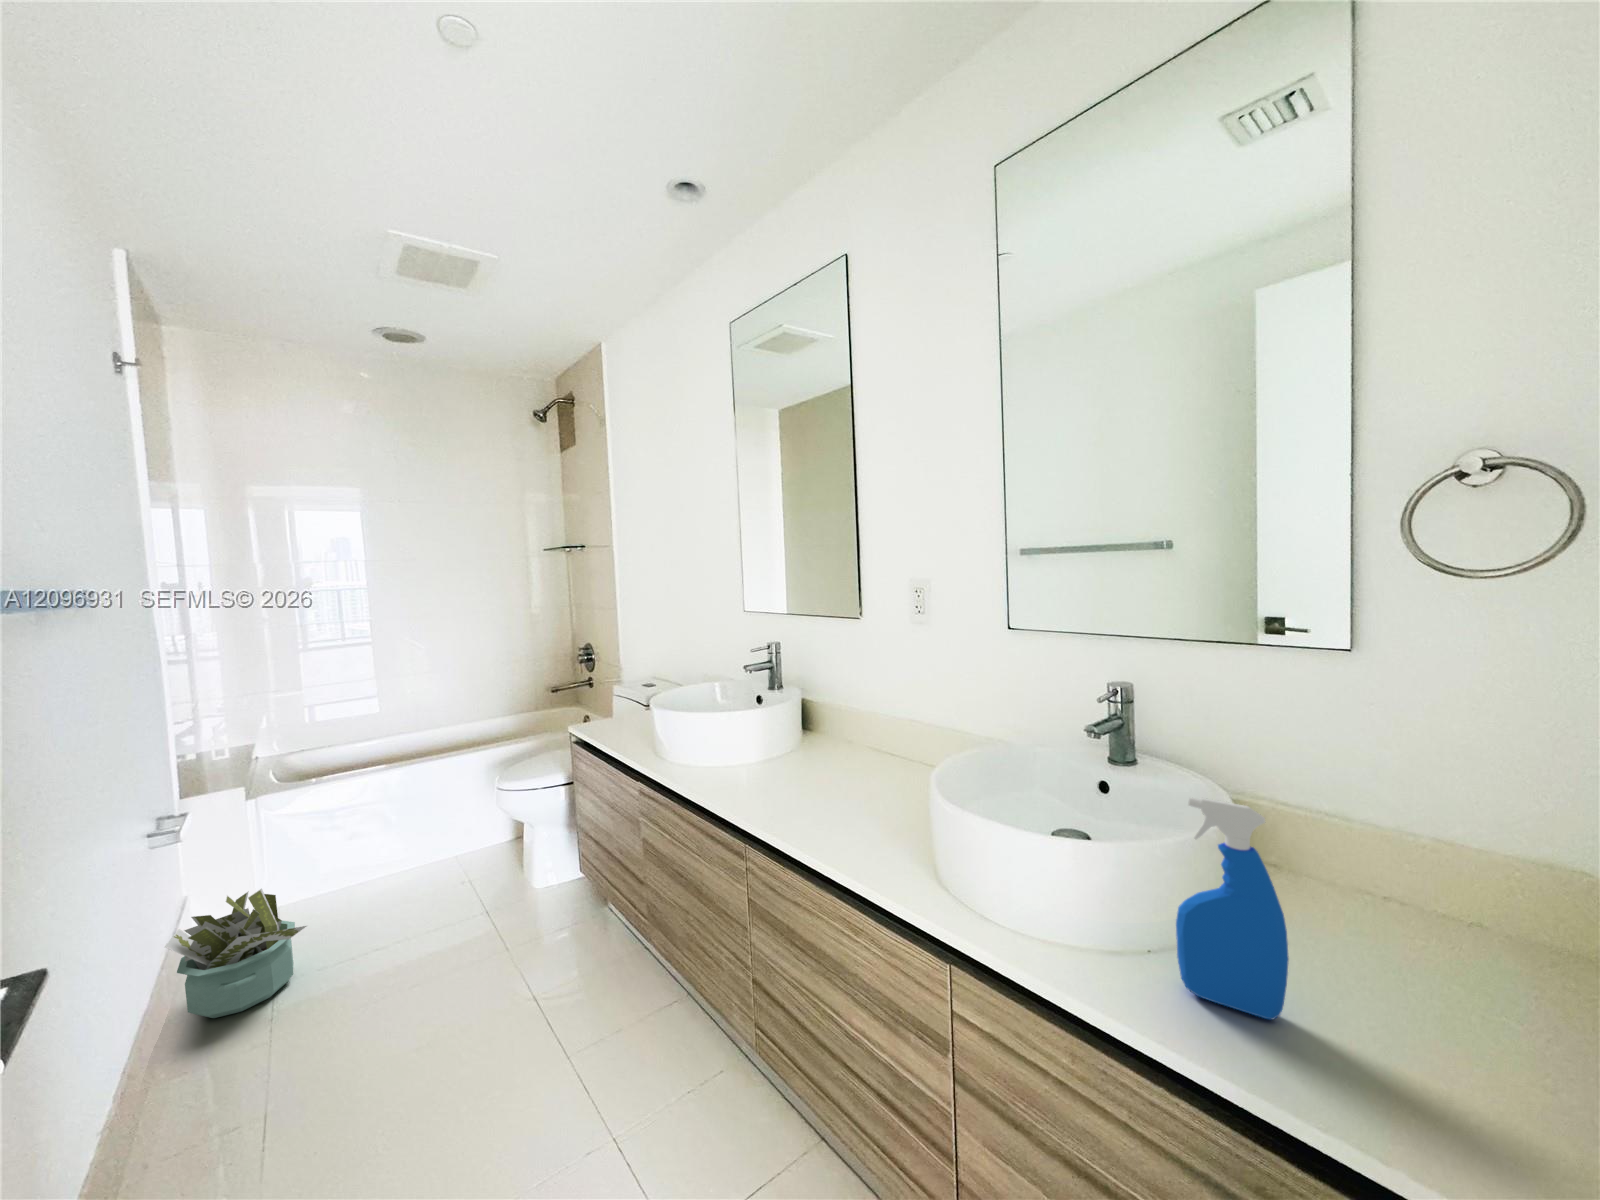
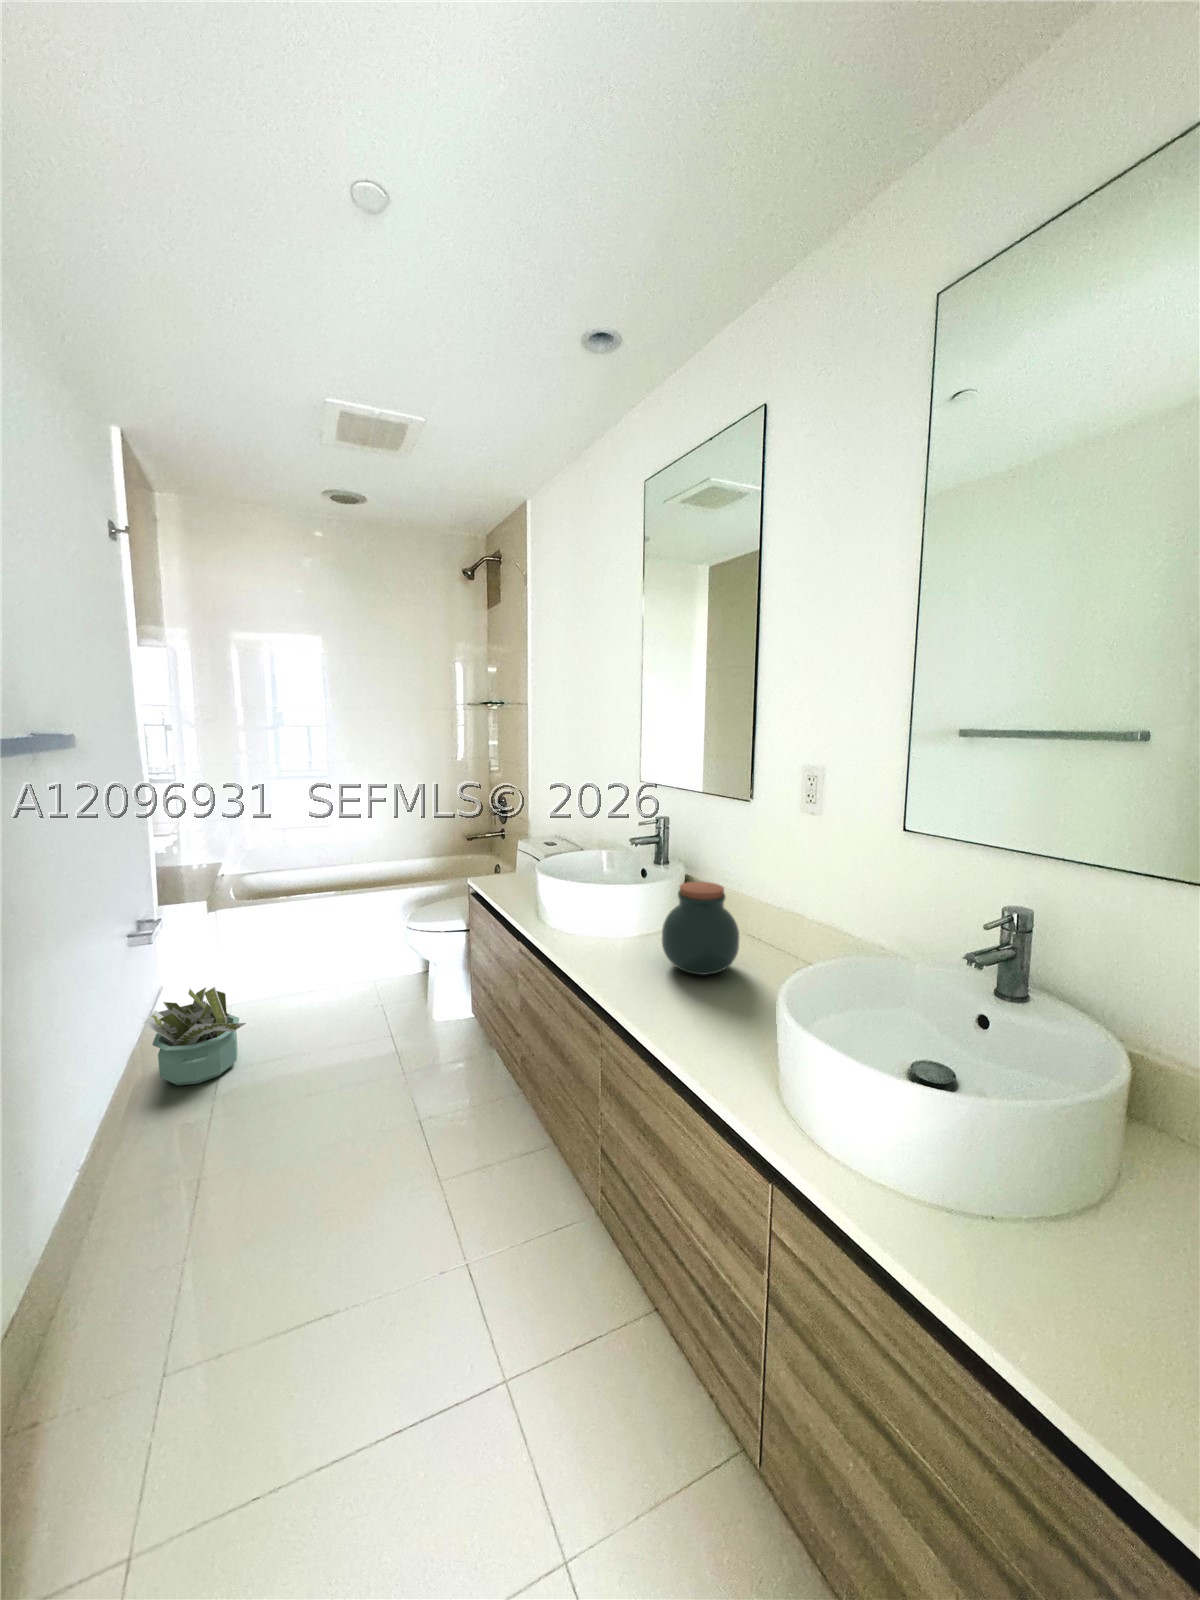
jar: none [796,696,871,787] -> present [662,882,739,975]
spray bottle: present [1176,798,1289,1019] -> none [1023,1067,1161,1333]

